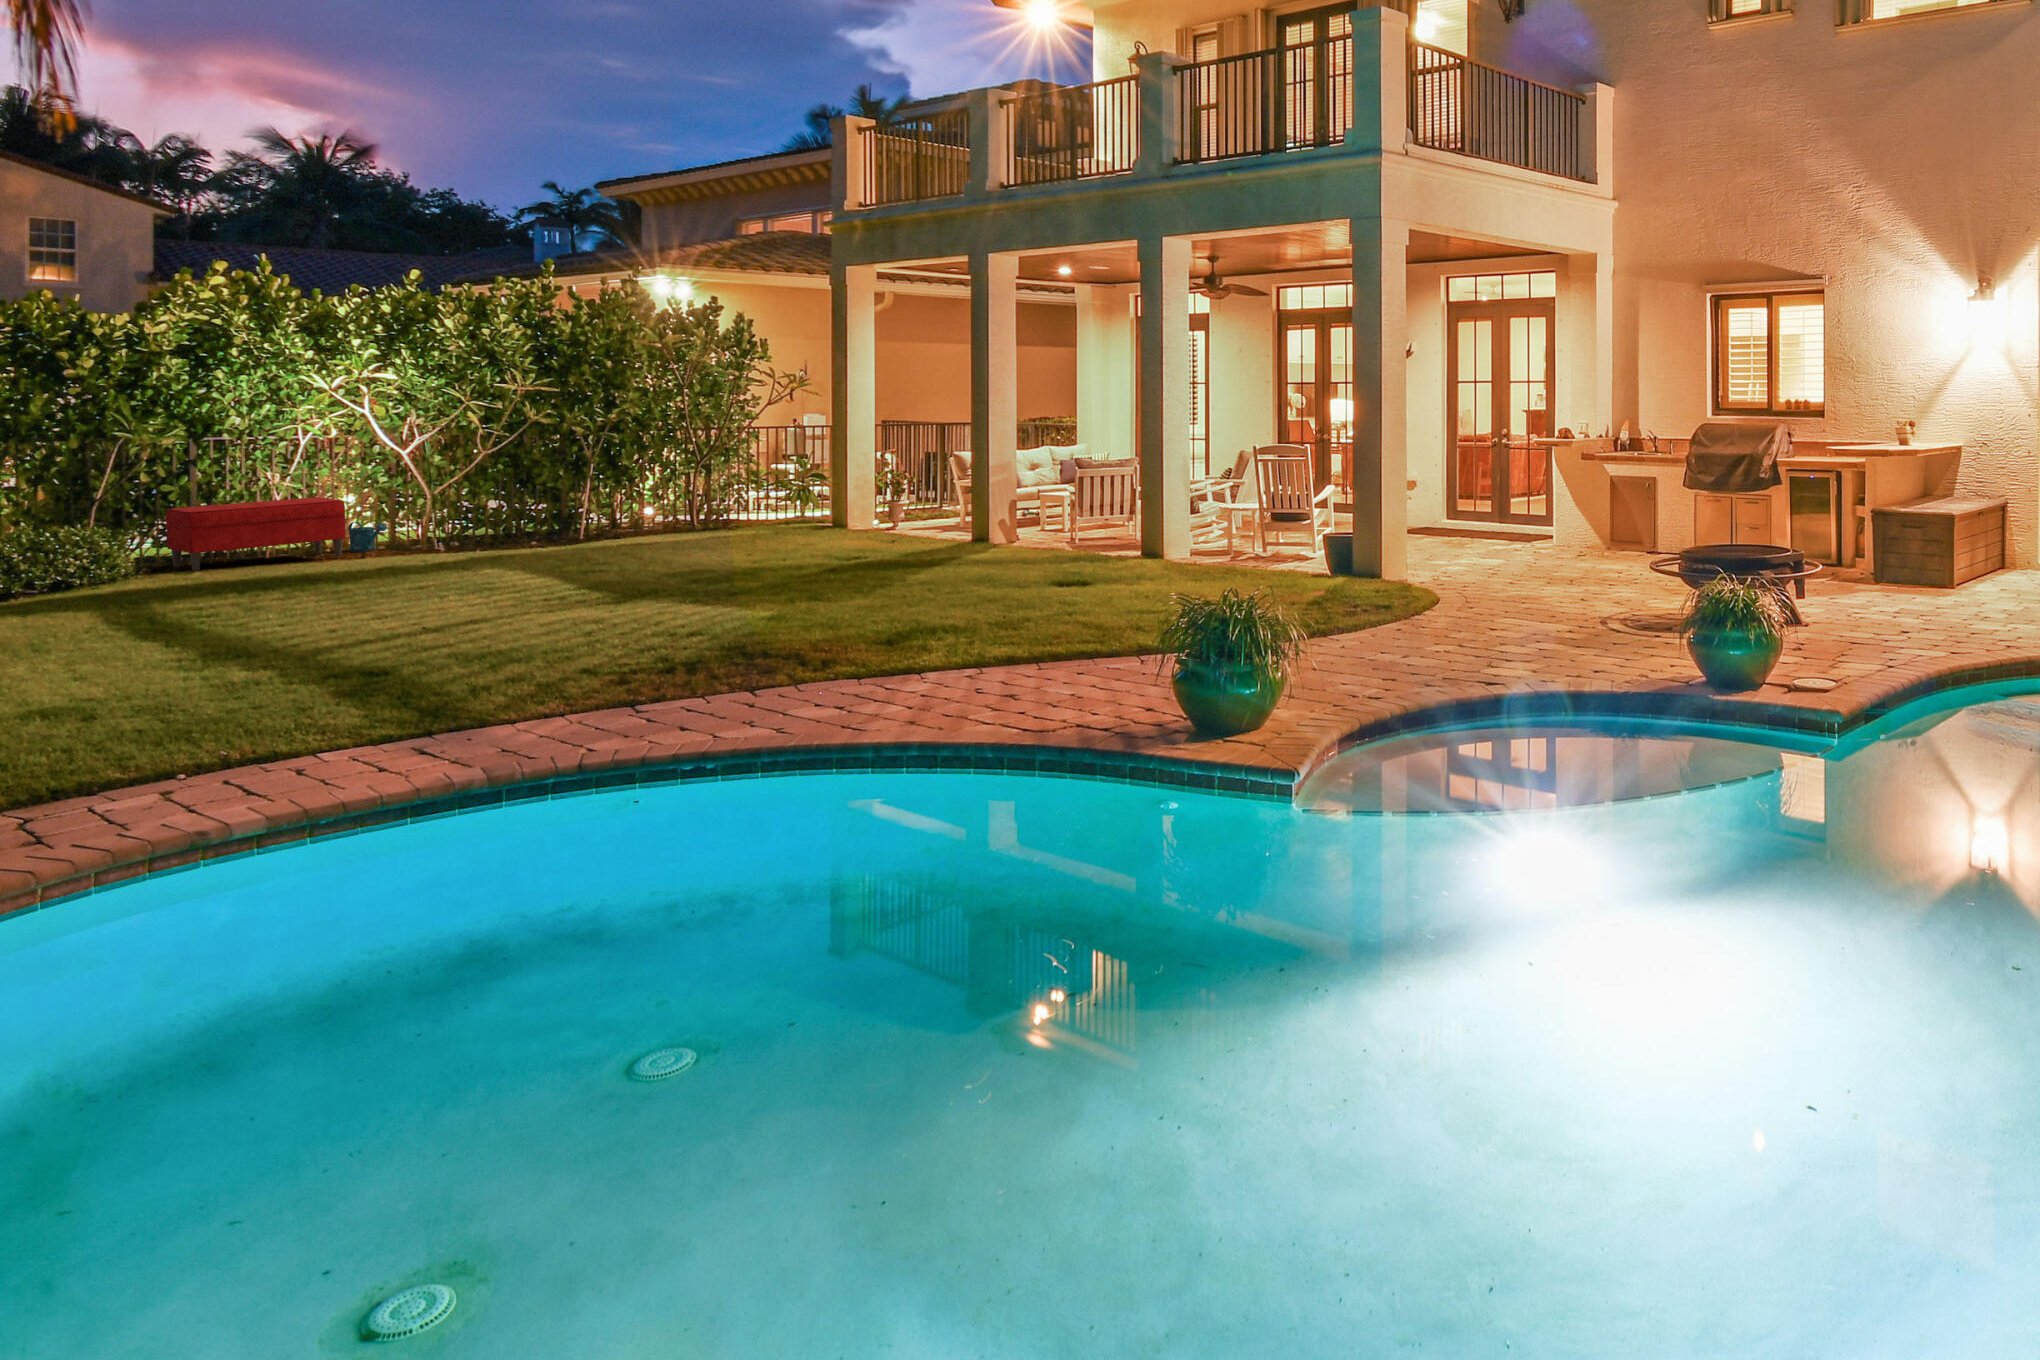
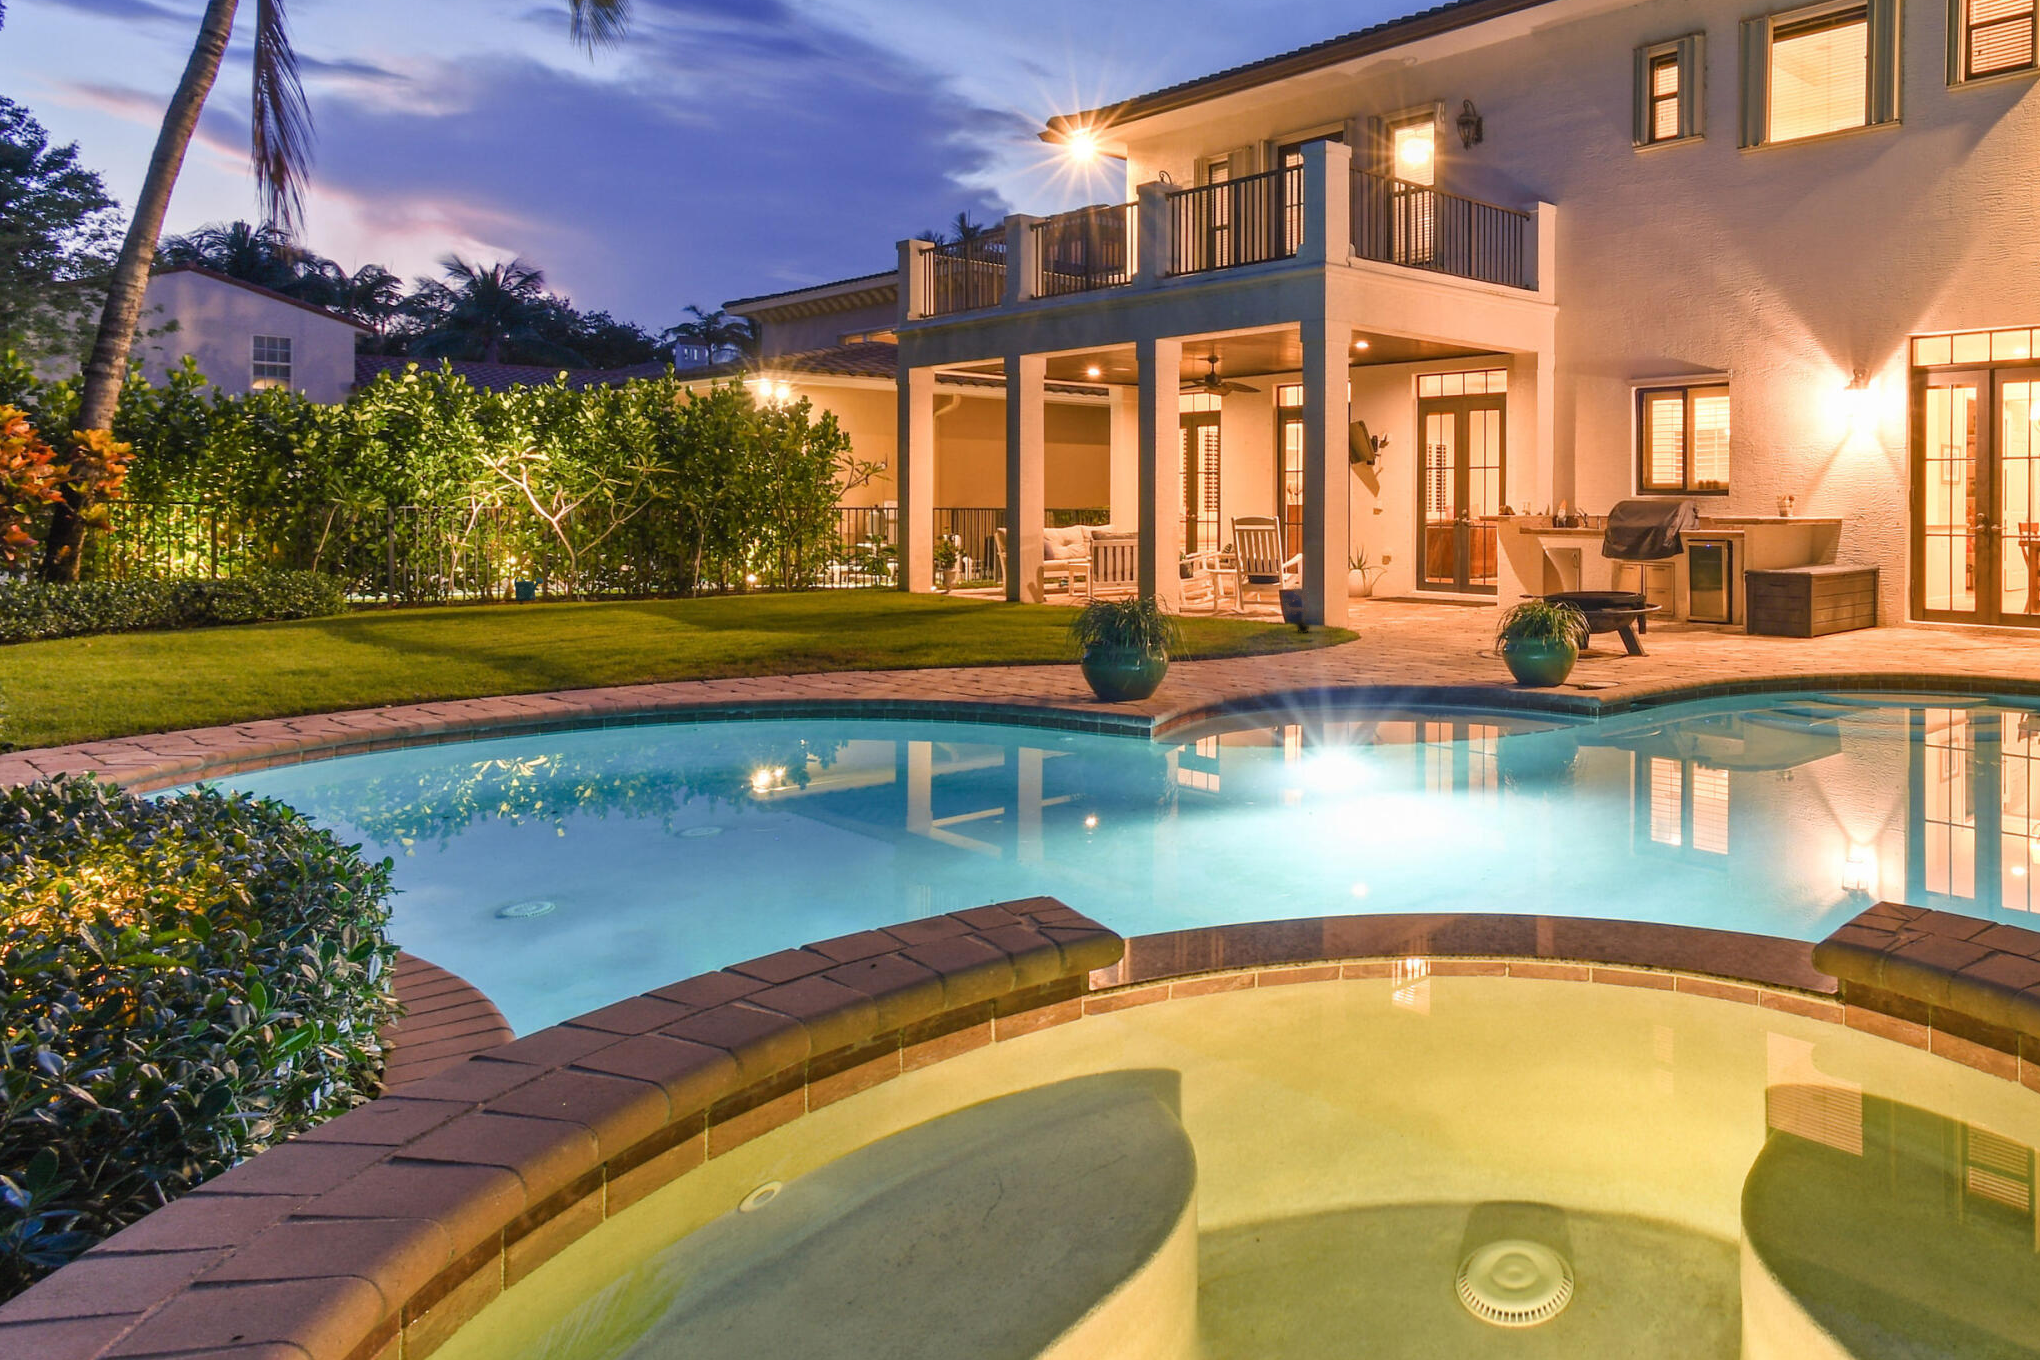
bench: present [166,497,346,571] -> none [376,556,512,612]
potted plant: none [1318,527,1367,587] -> present [1284,587,1309,633]

